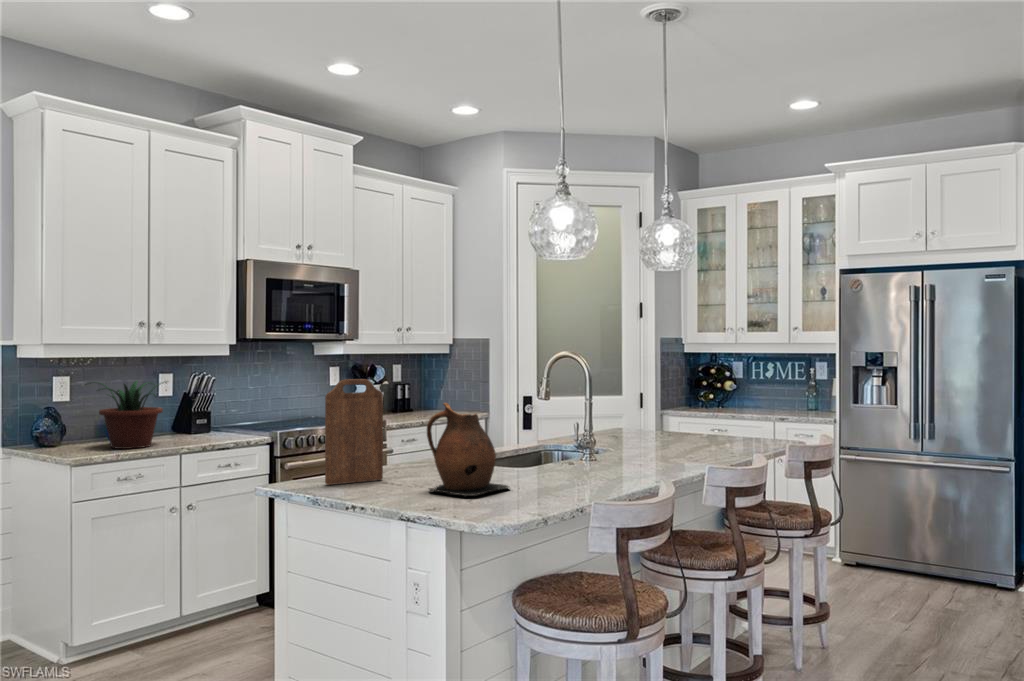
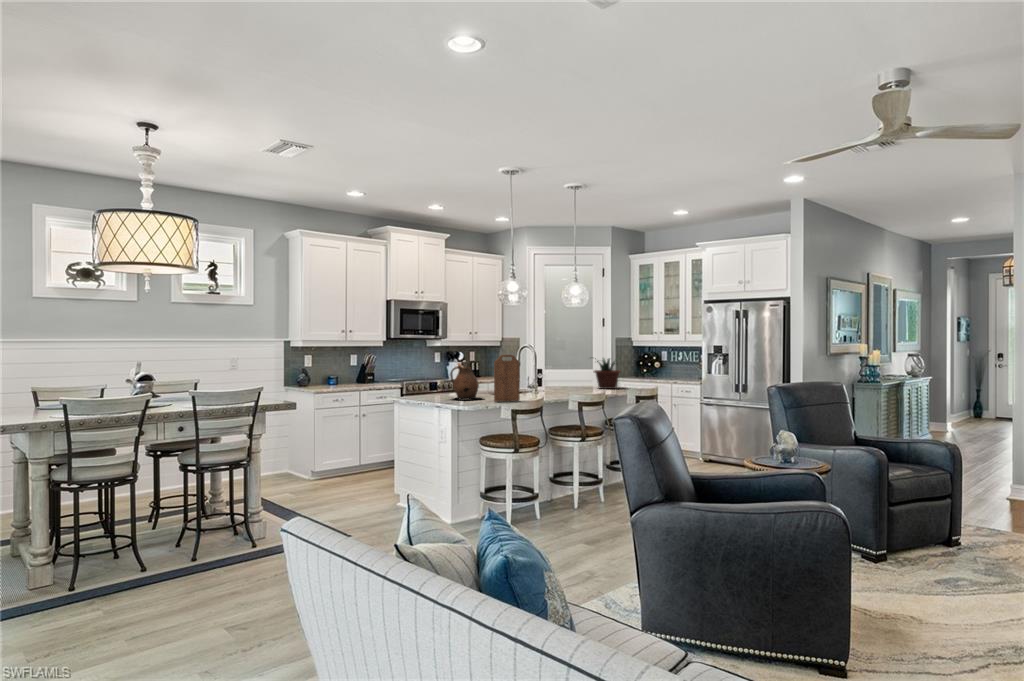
cutting board: present [325,379,383,485] -> present [494,355,520,402]
potted plant: present [88,381,166,449] -> present [594,358,620,389]

